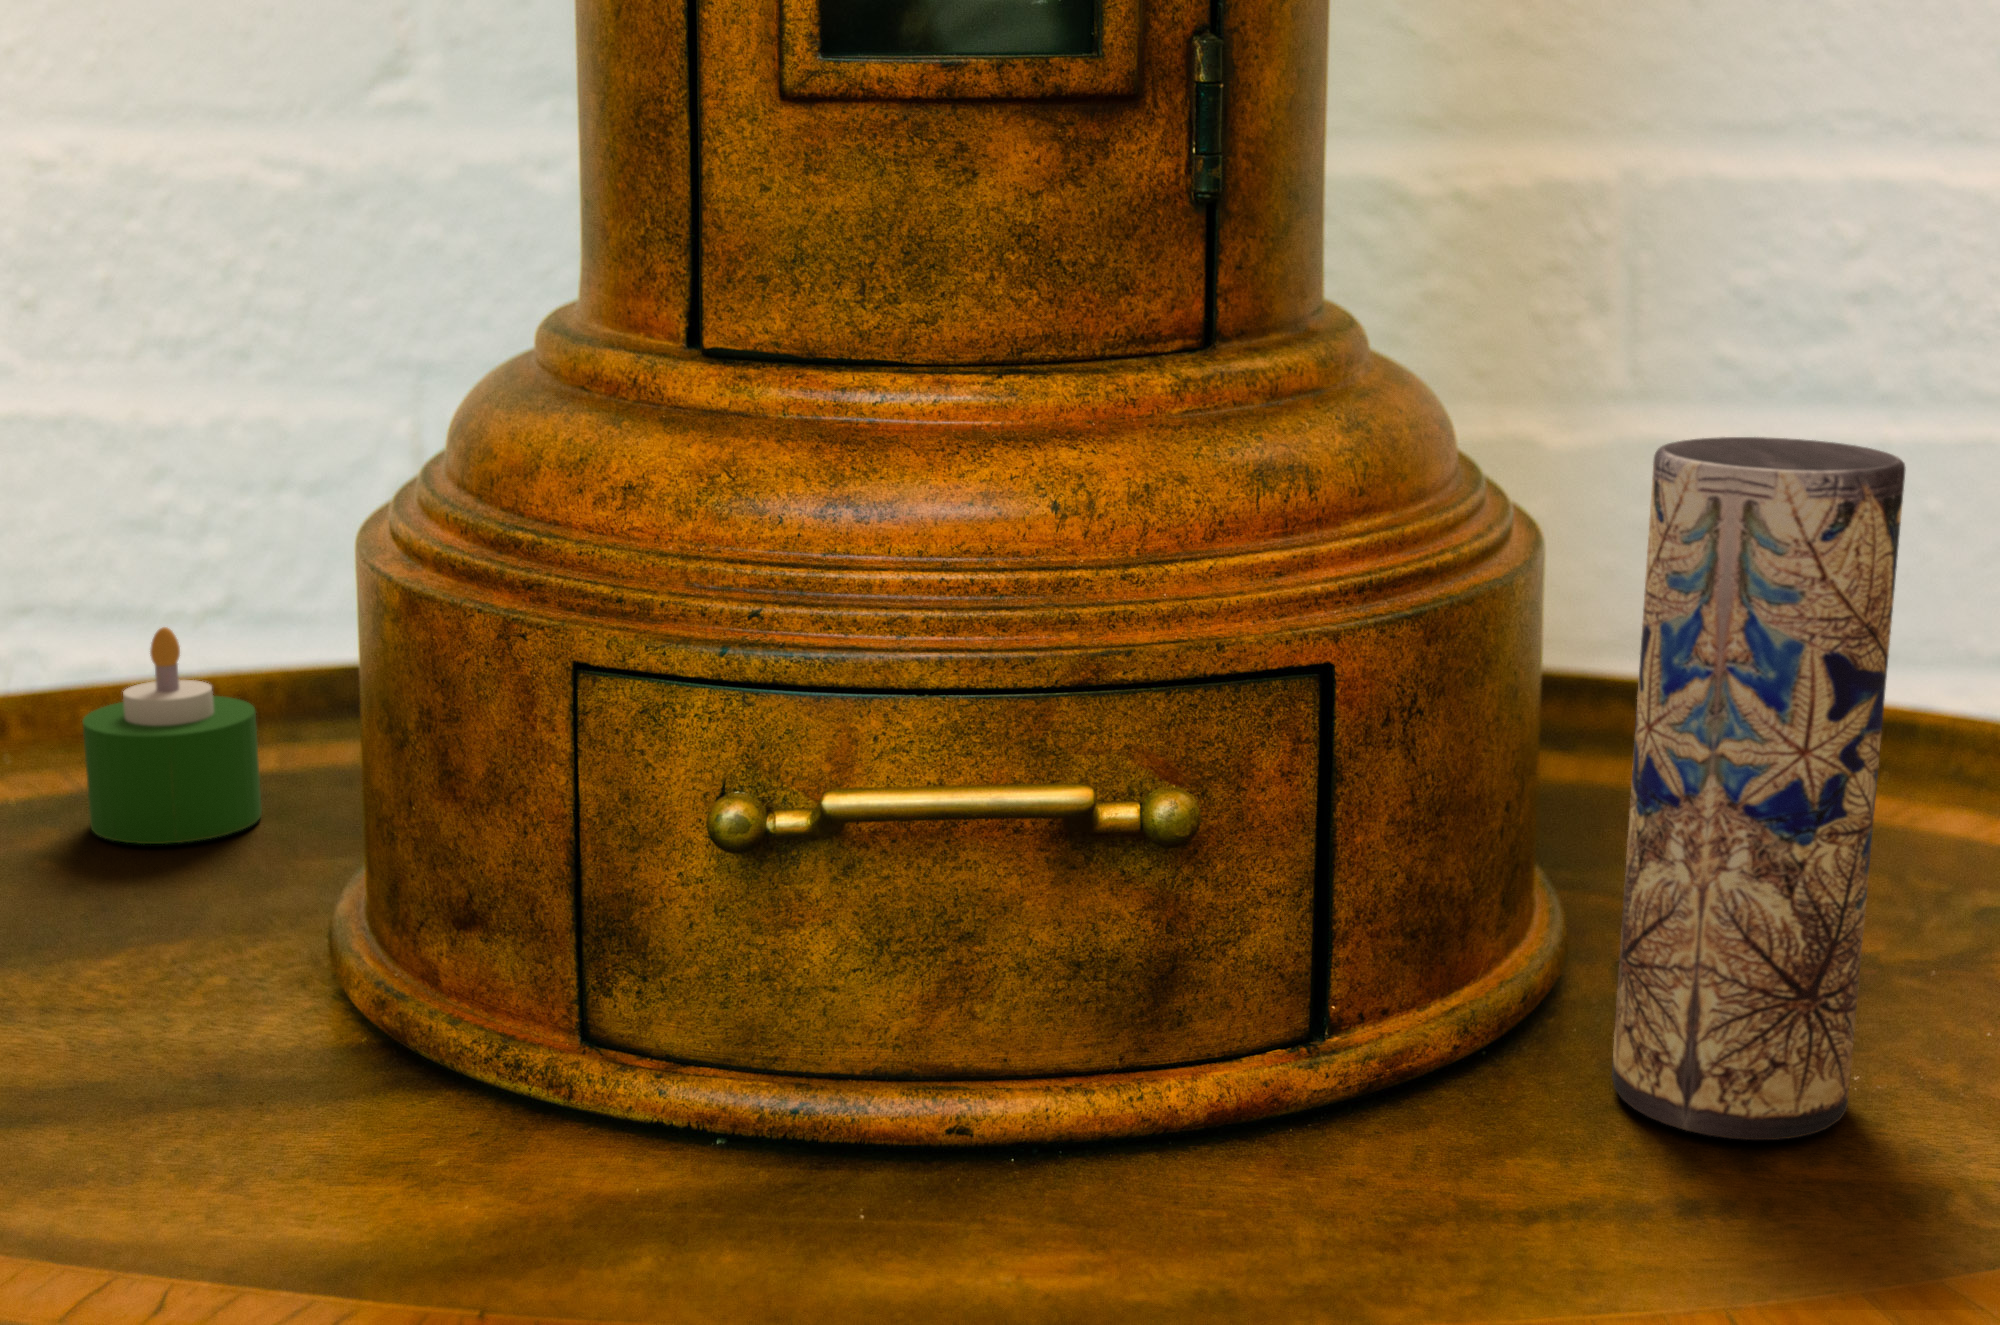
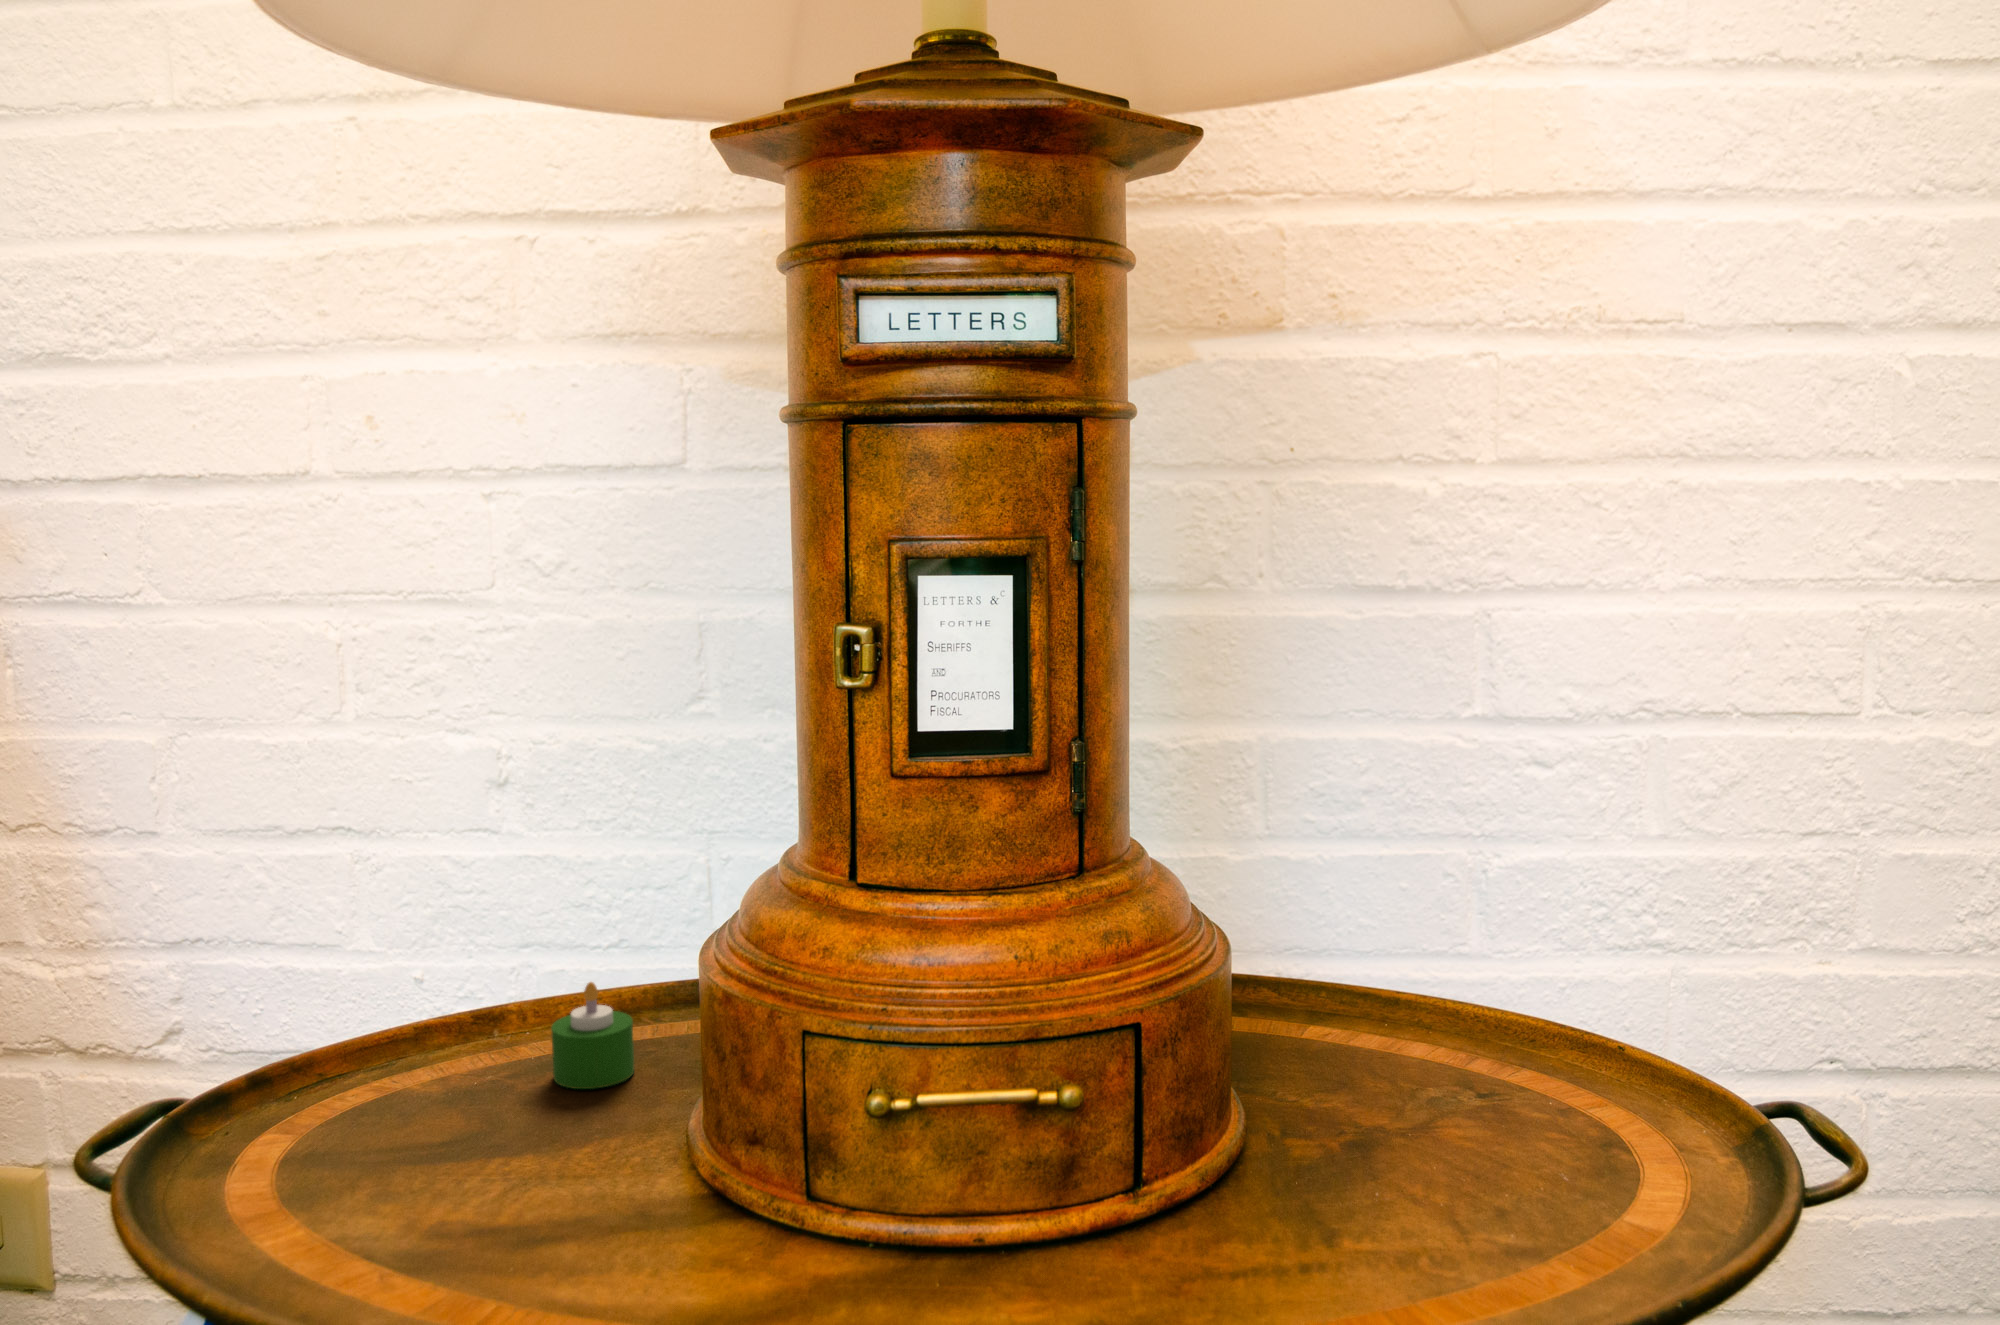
vase: present [1612,437,1905,1140] -> none [1270,918,1379,1235]

